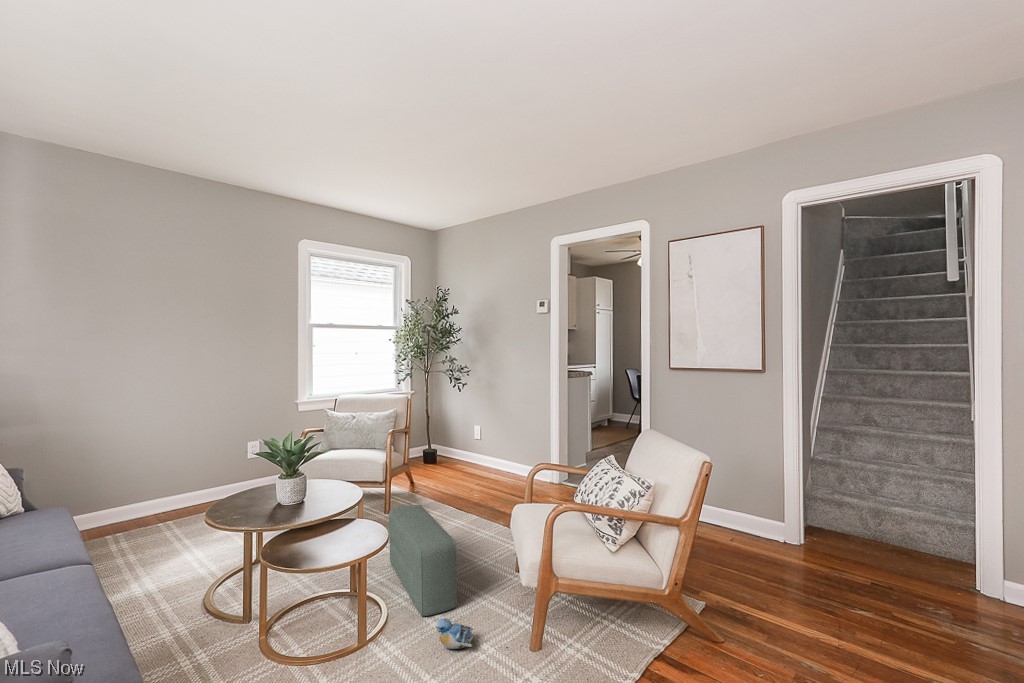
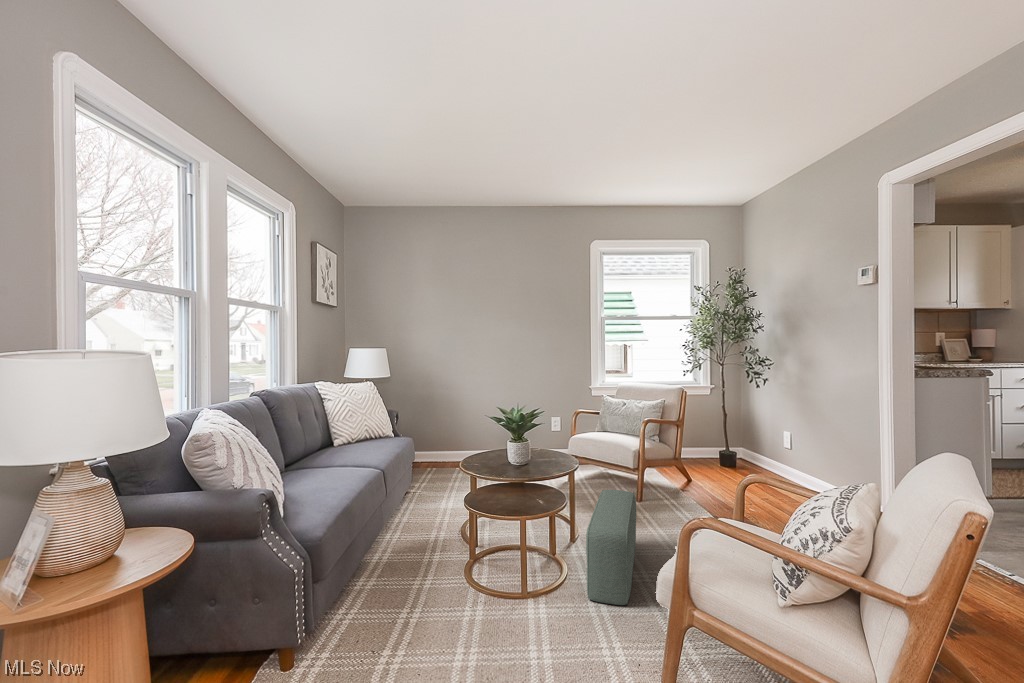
plush toy: present [436,618,477,649] -> none [577,603,618,645]

